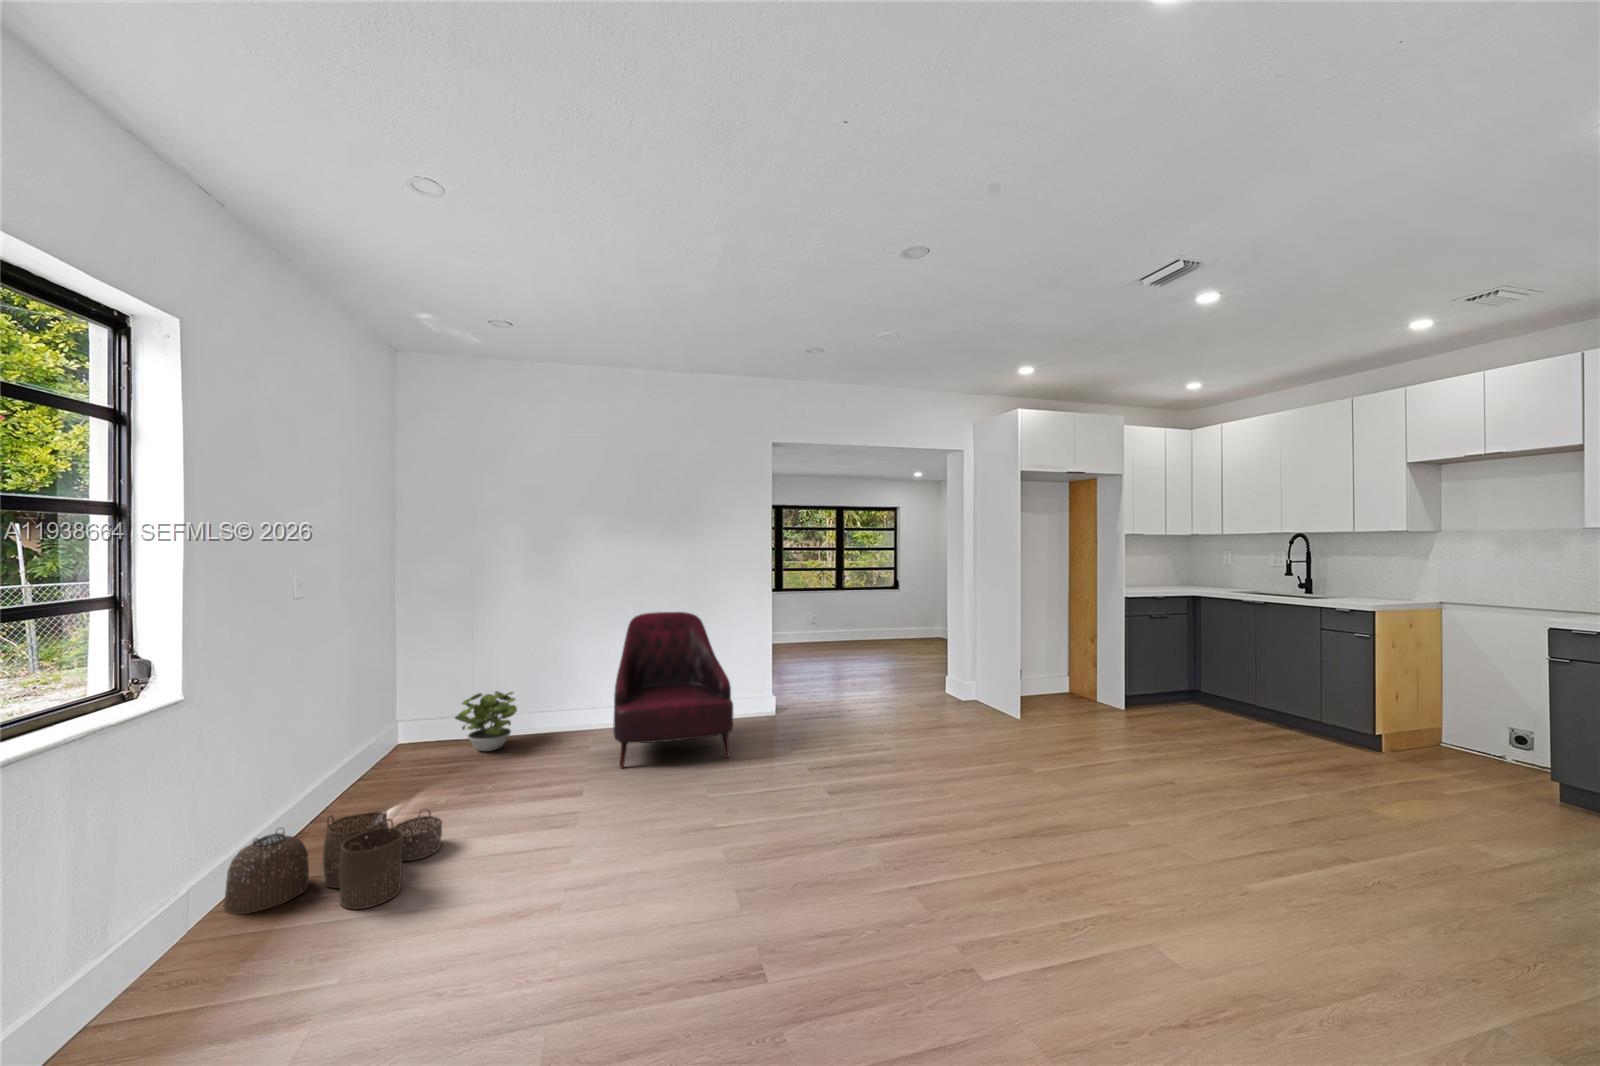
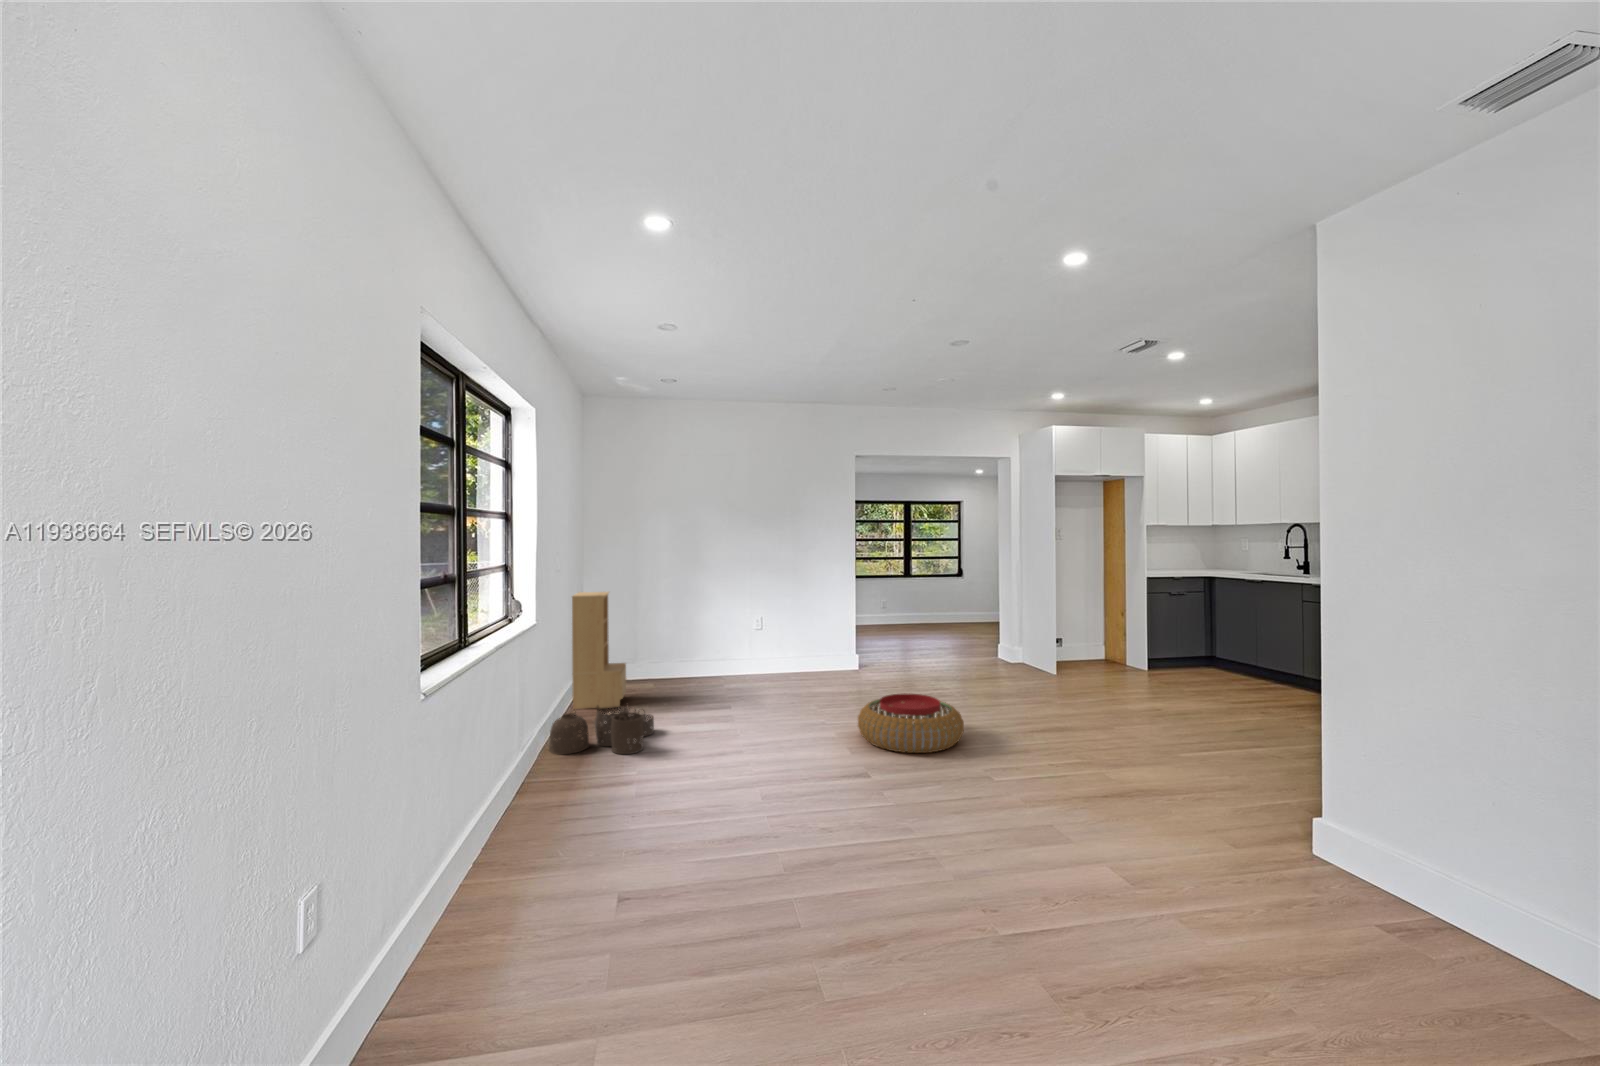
armchair: present [613,612,733,768] -> none [744,590,829,699]
bookshelf: none [339,618,439,798] -> present [572,592,626,709]
potted plant: present [455,691,517,751] -> none [632,646,671,688]
pouf: none [763,775,924,886] -> present [858,693,964,753]

